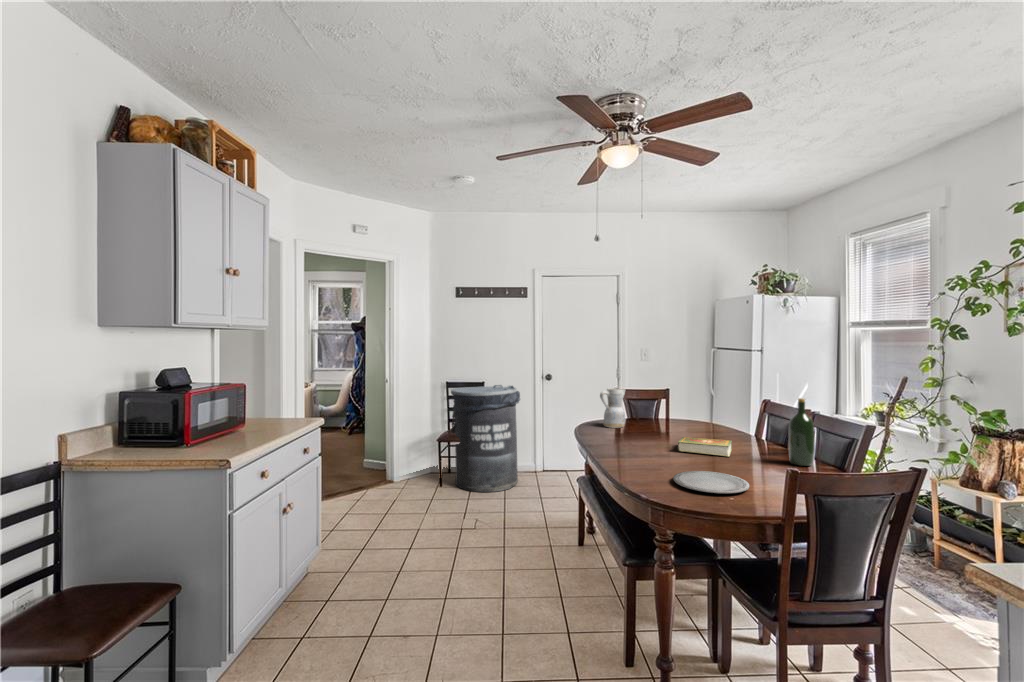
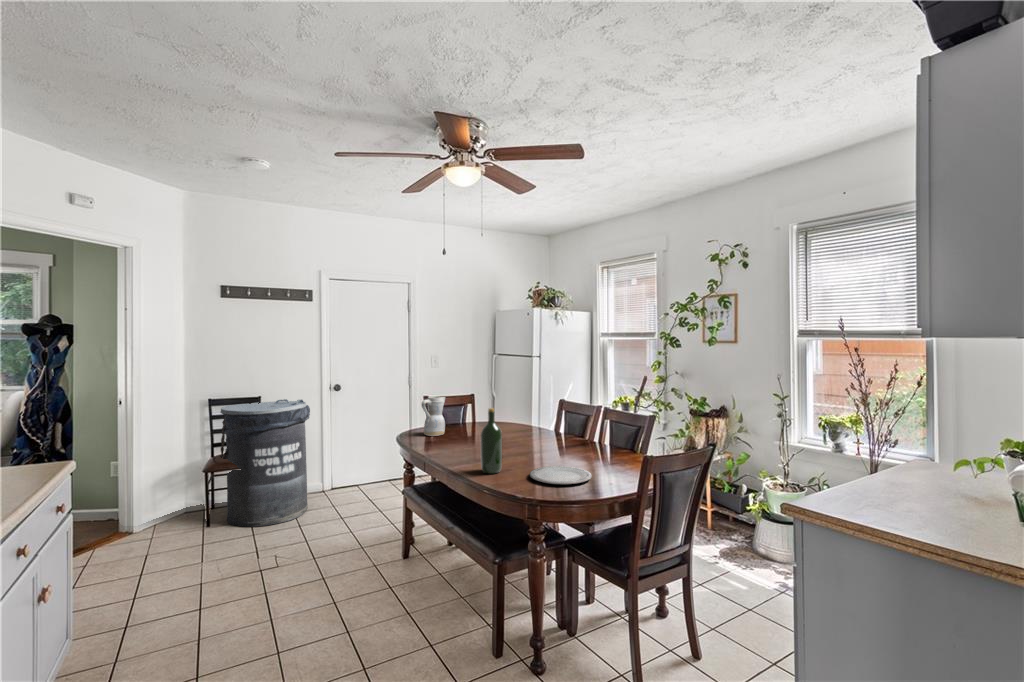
wine bottle: present [789,398,815,466] -> present [481,408,502,474]
book: present [678,437,732,457] -> none [510,437,554,452]

